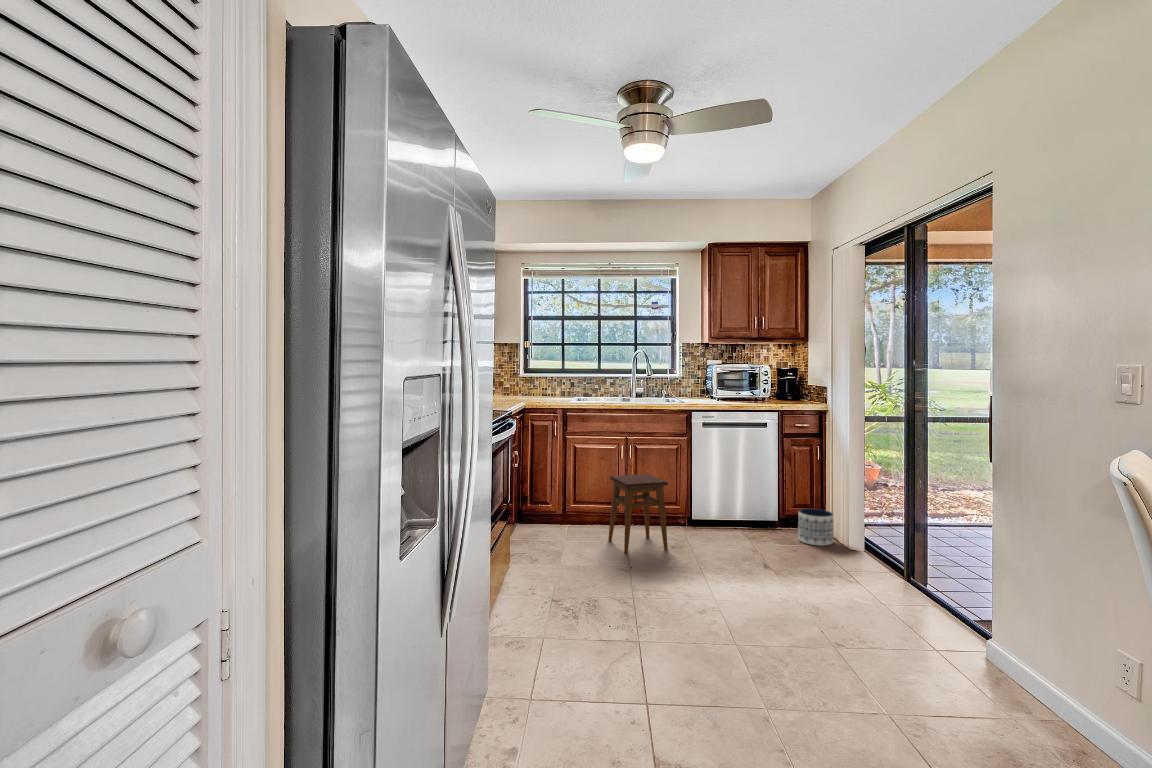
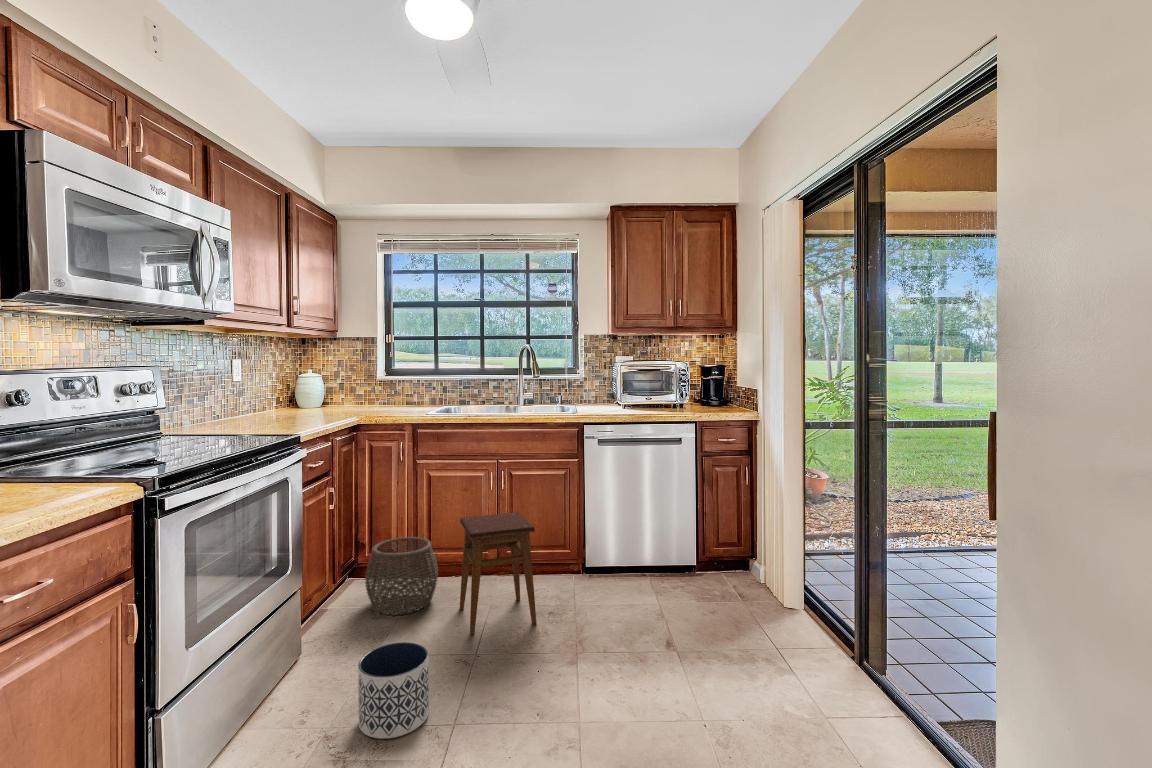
woven basket: none [542,491,592,543] -> present [365,537,438,615]
planter: present [798,509,833,546] -> present [358,642,429,739]

